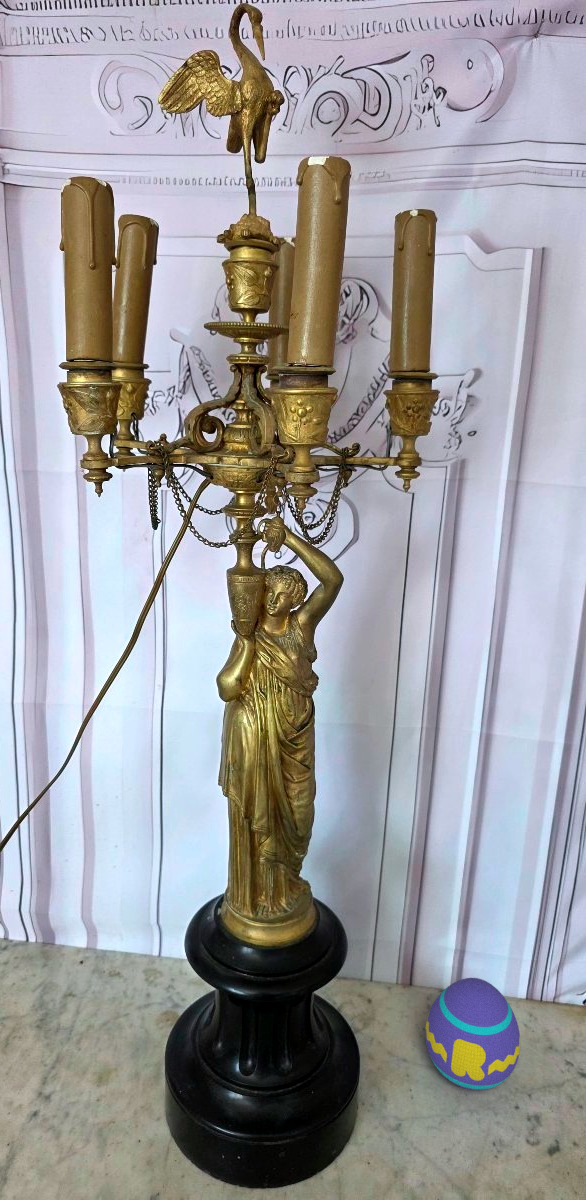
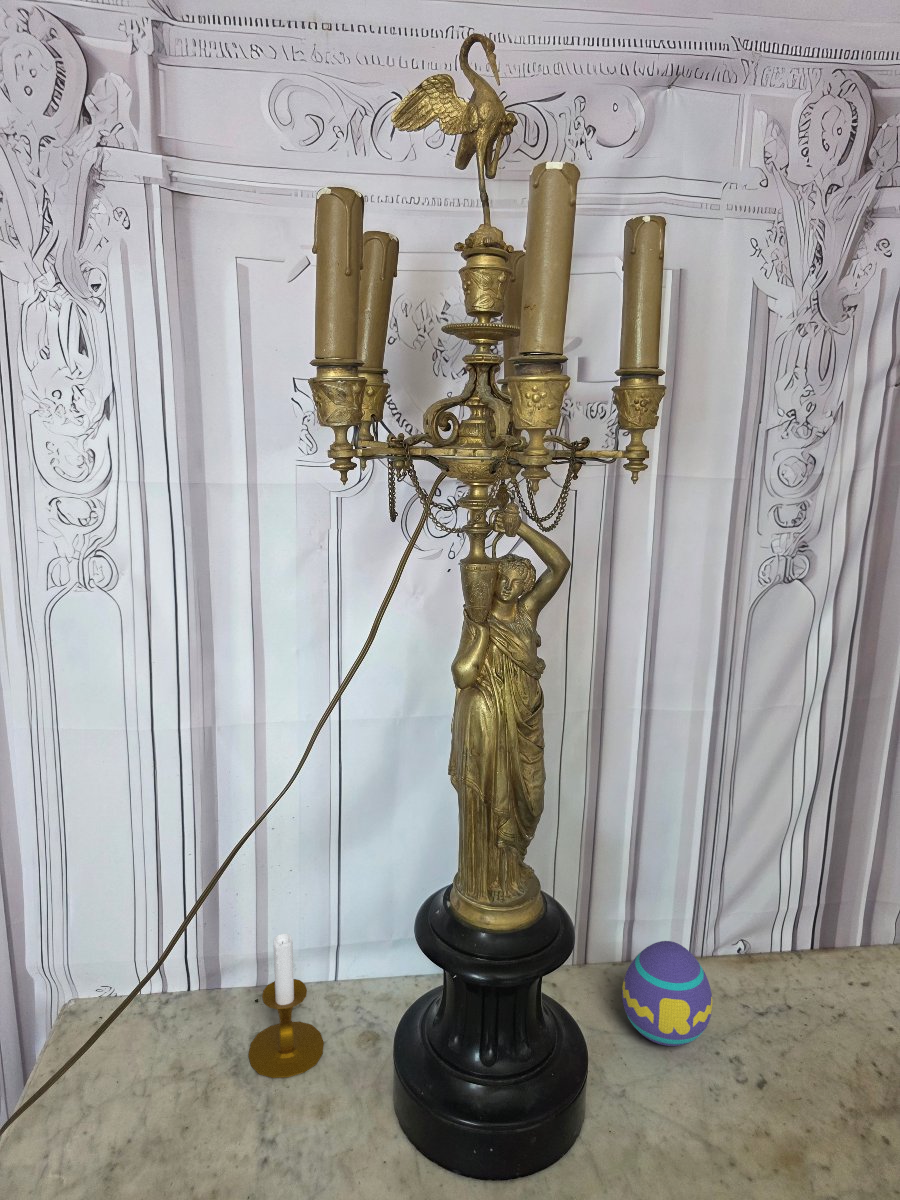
candlestick: none [54,909,127,1045] -> present [248,934,324,1078]

